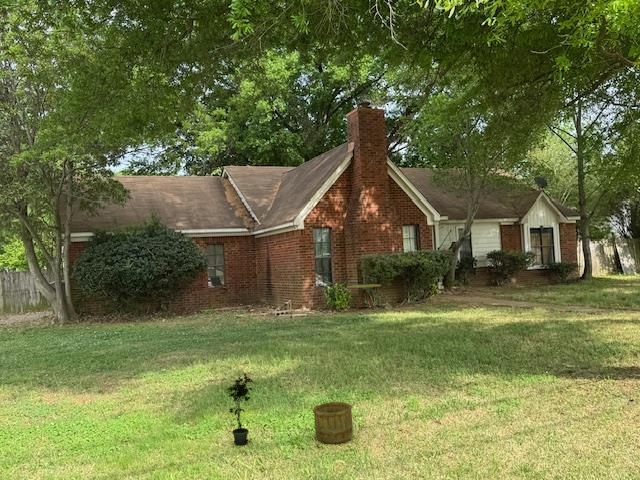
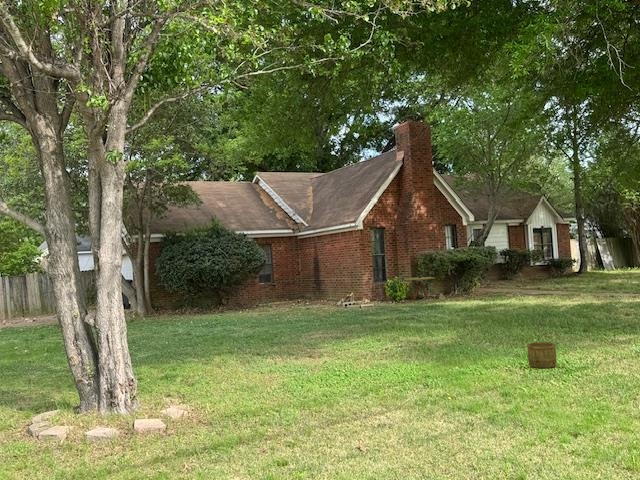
potted plant: present [227,373,253,445] -> none [468,322,490,372]

